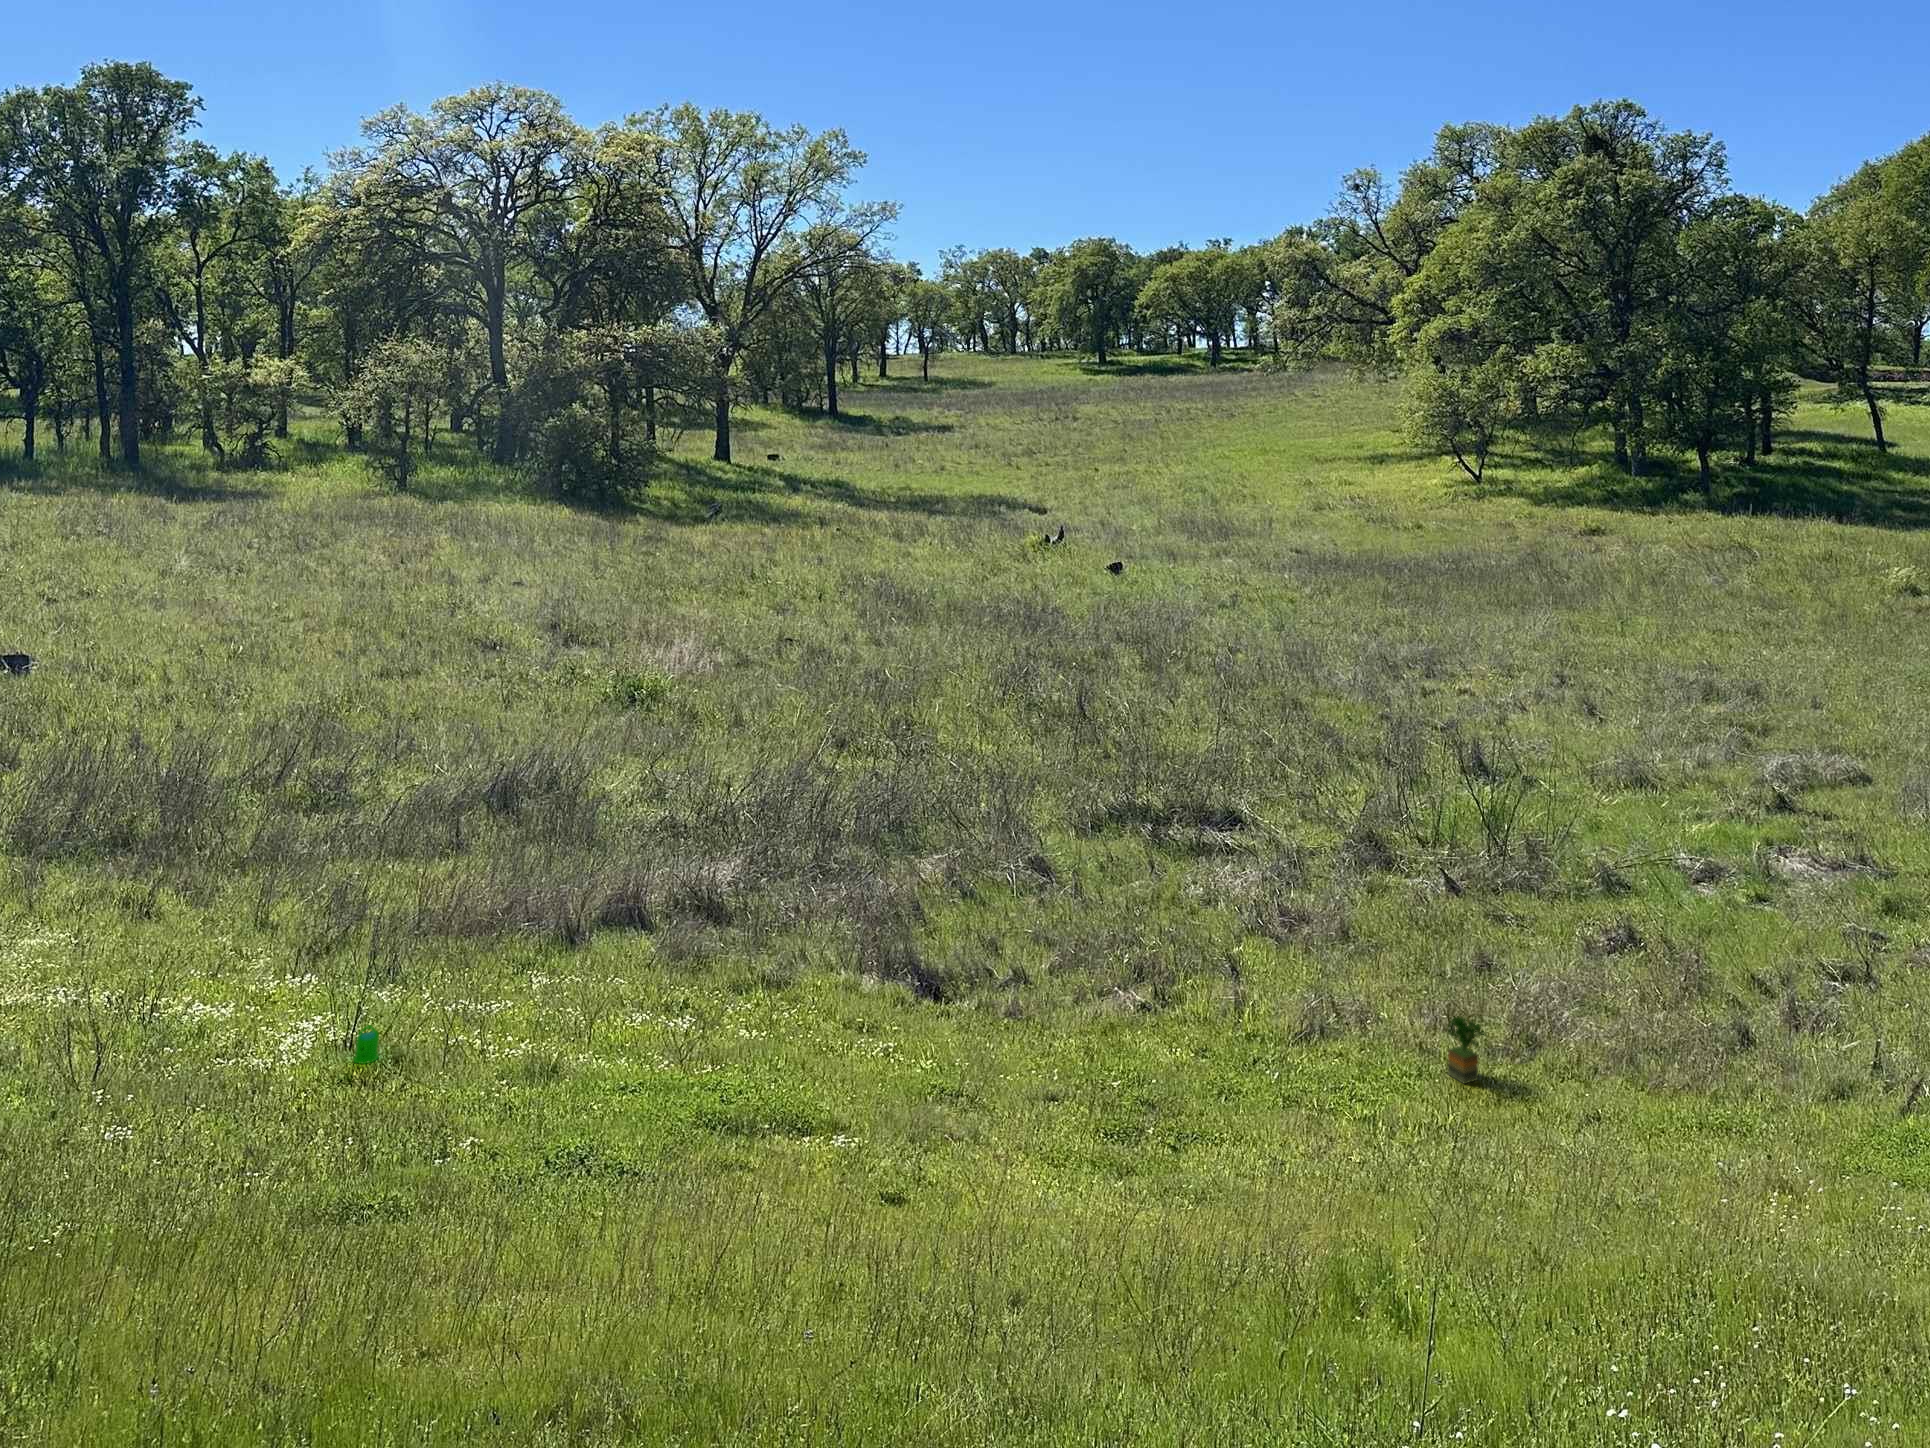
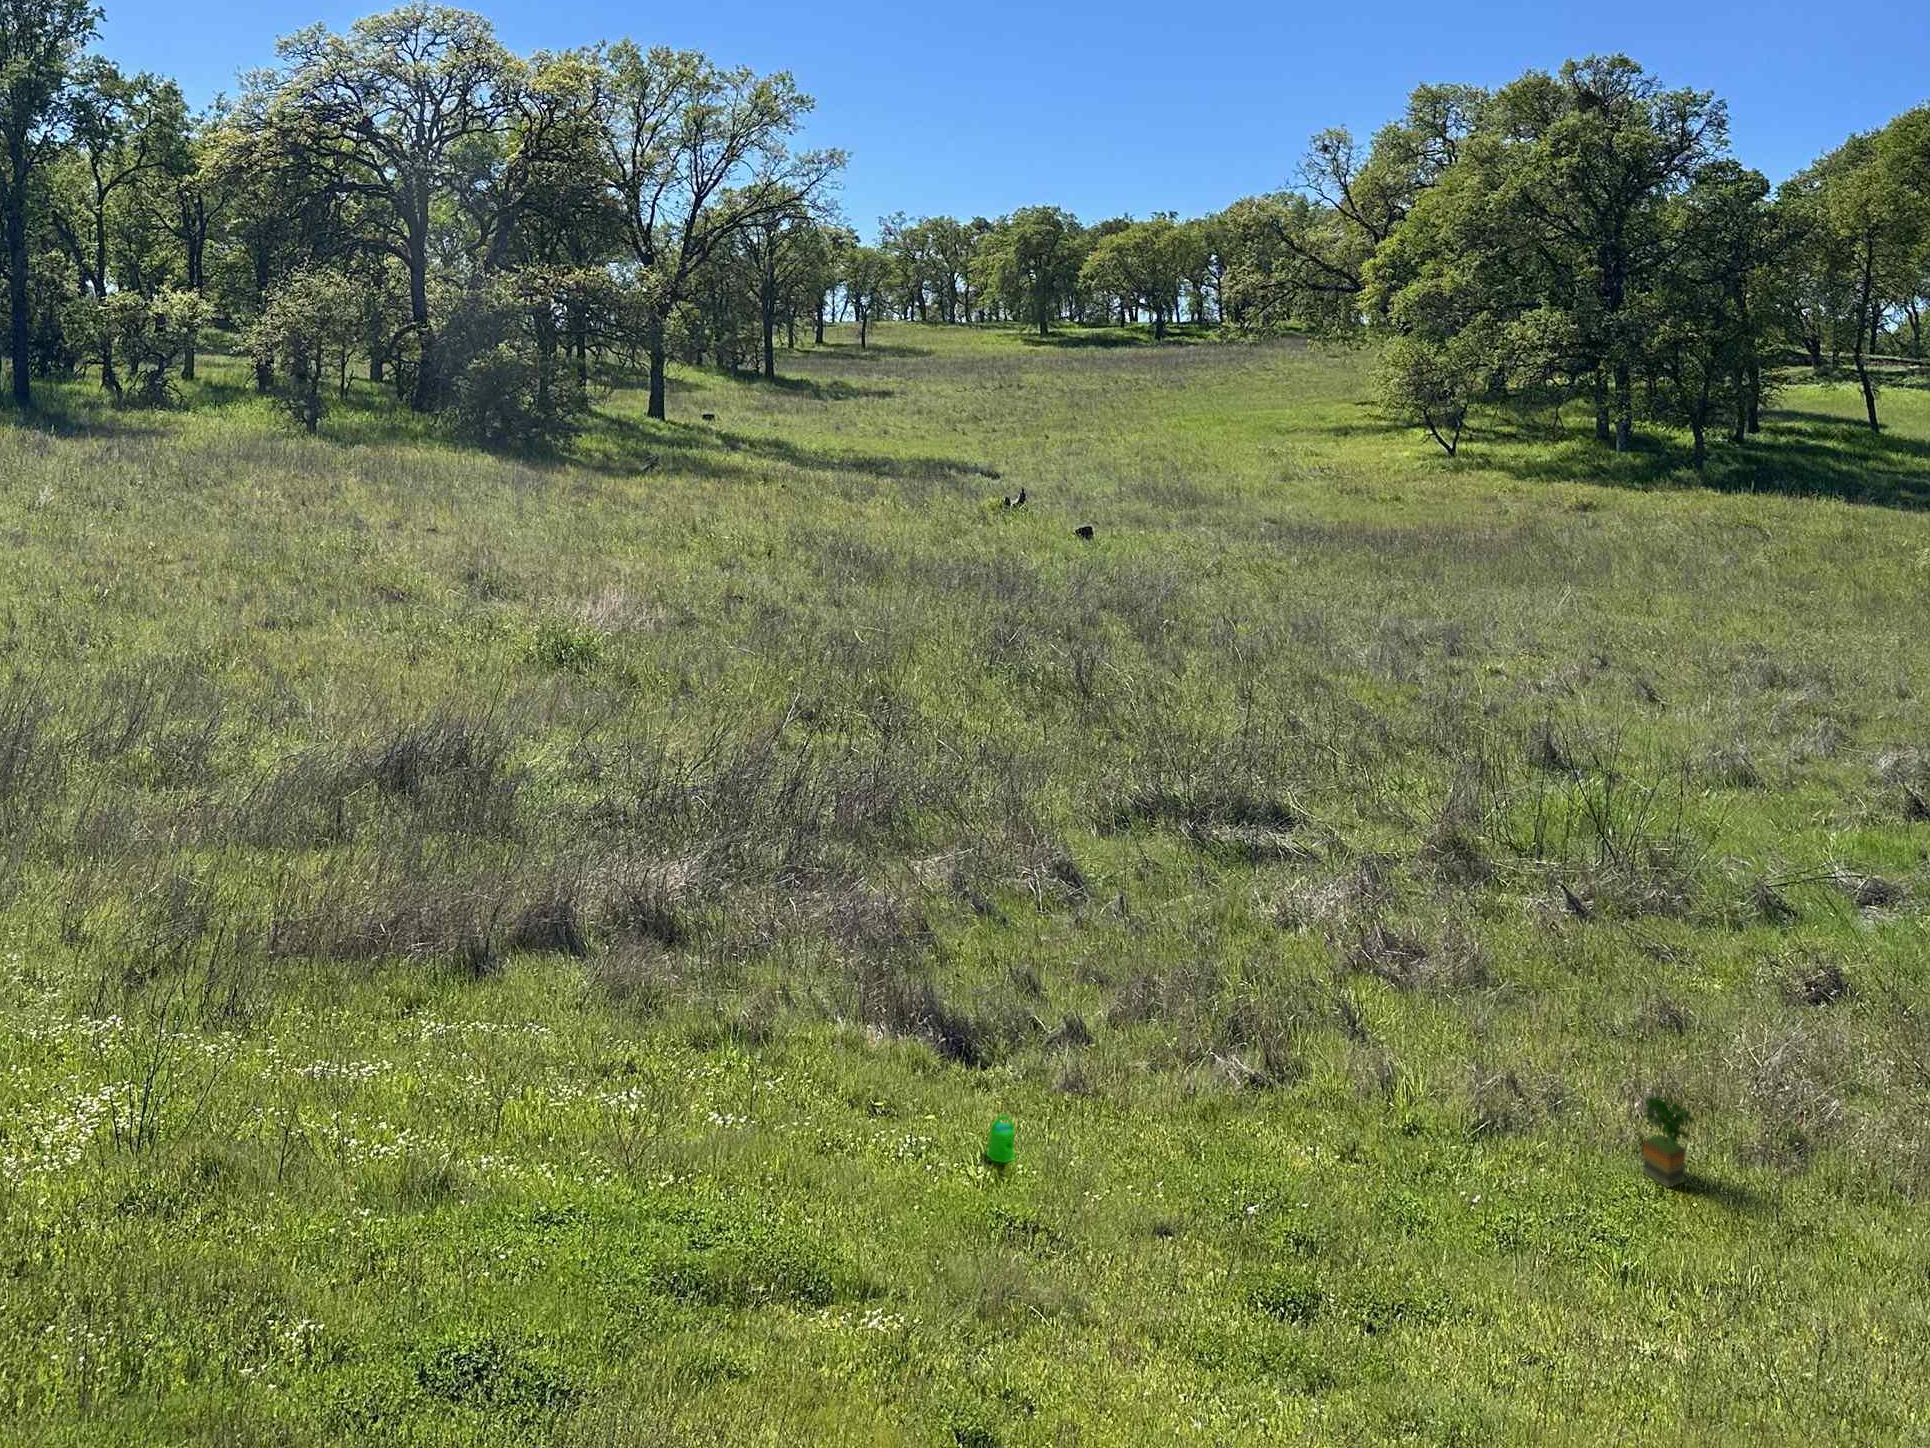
watering can: present [353,1025,379,1064] -> present [987,1115,1015,1163]

